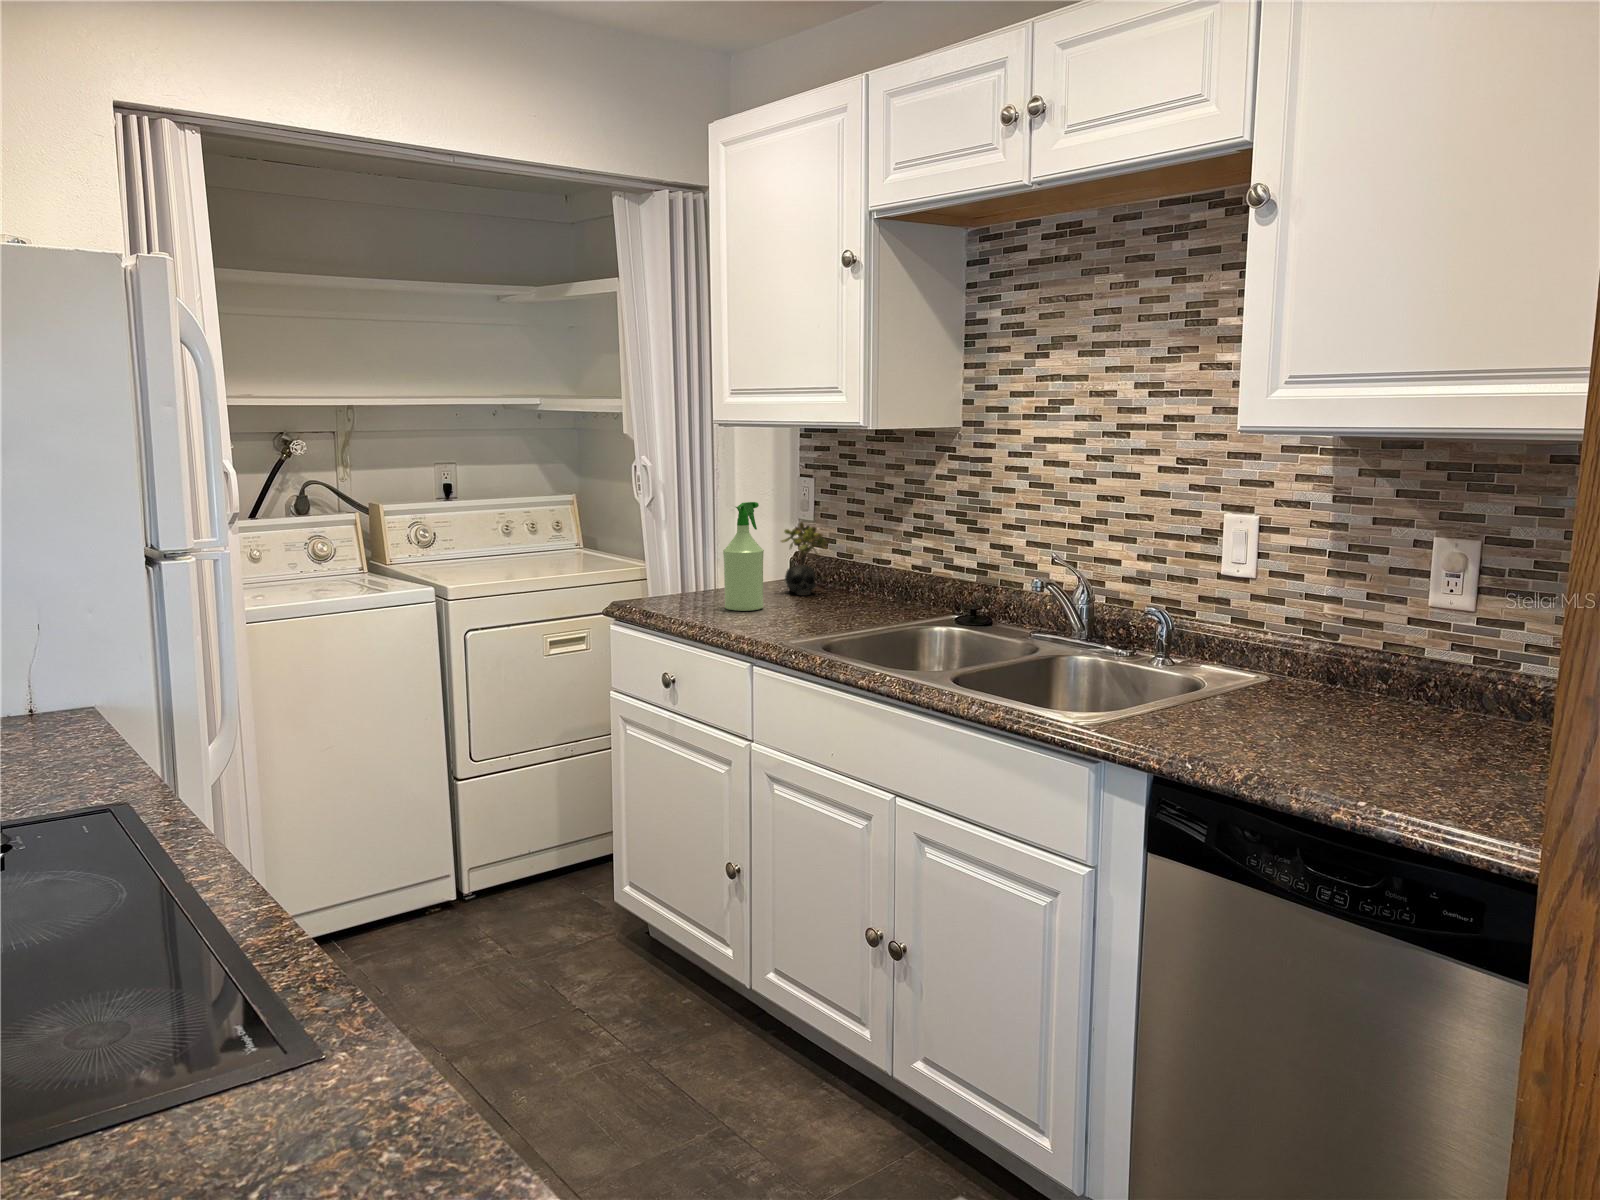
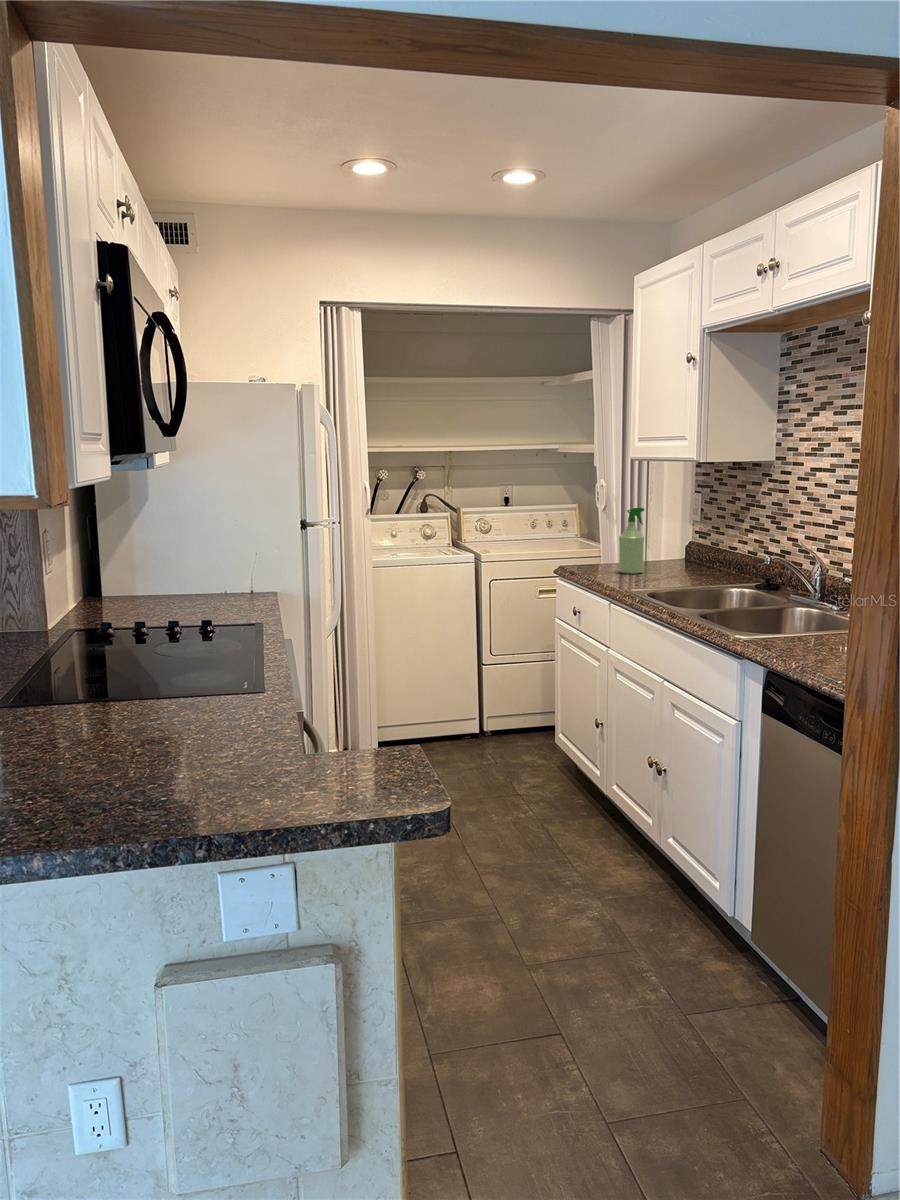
succulent plant: present [781,522,829,596] -> none [667,522,698,568]

